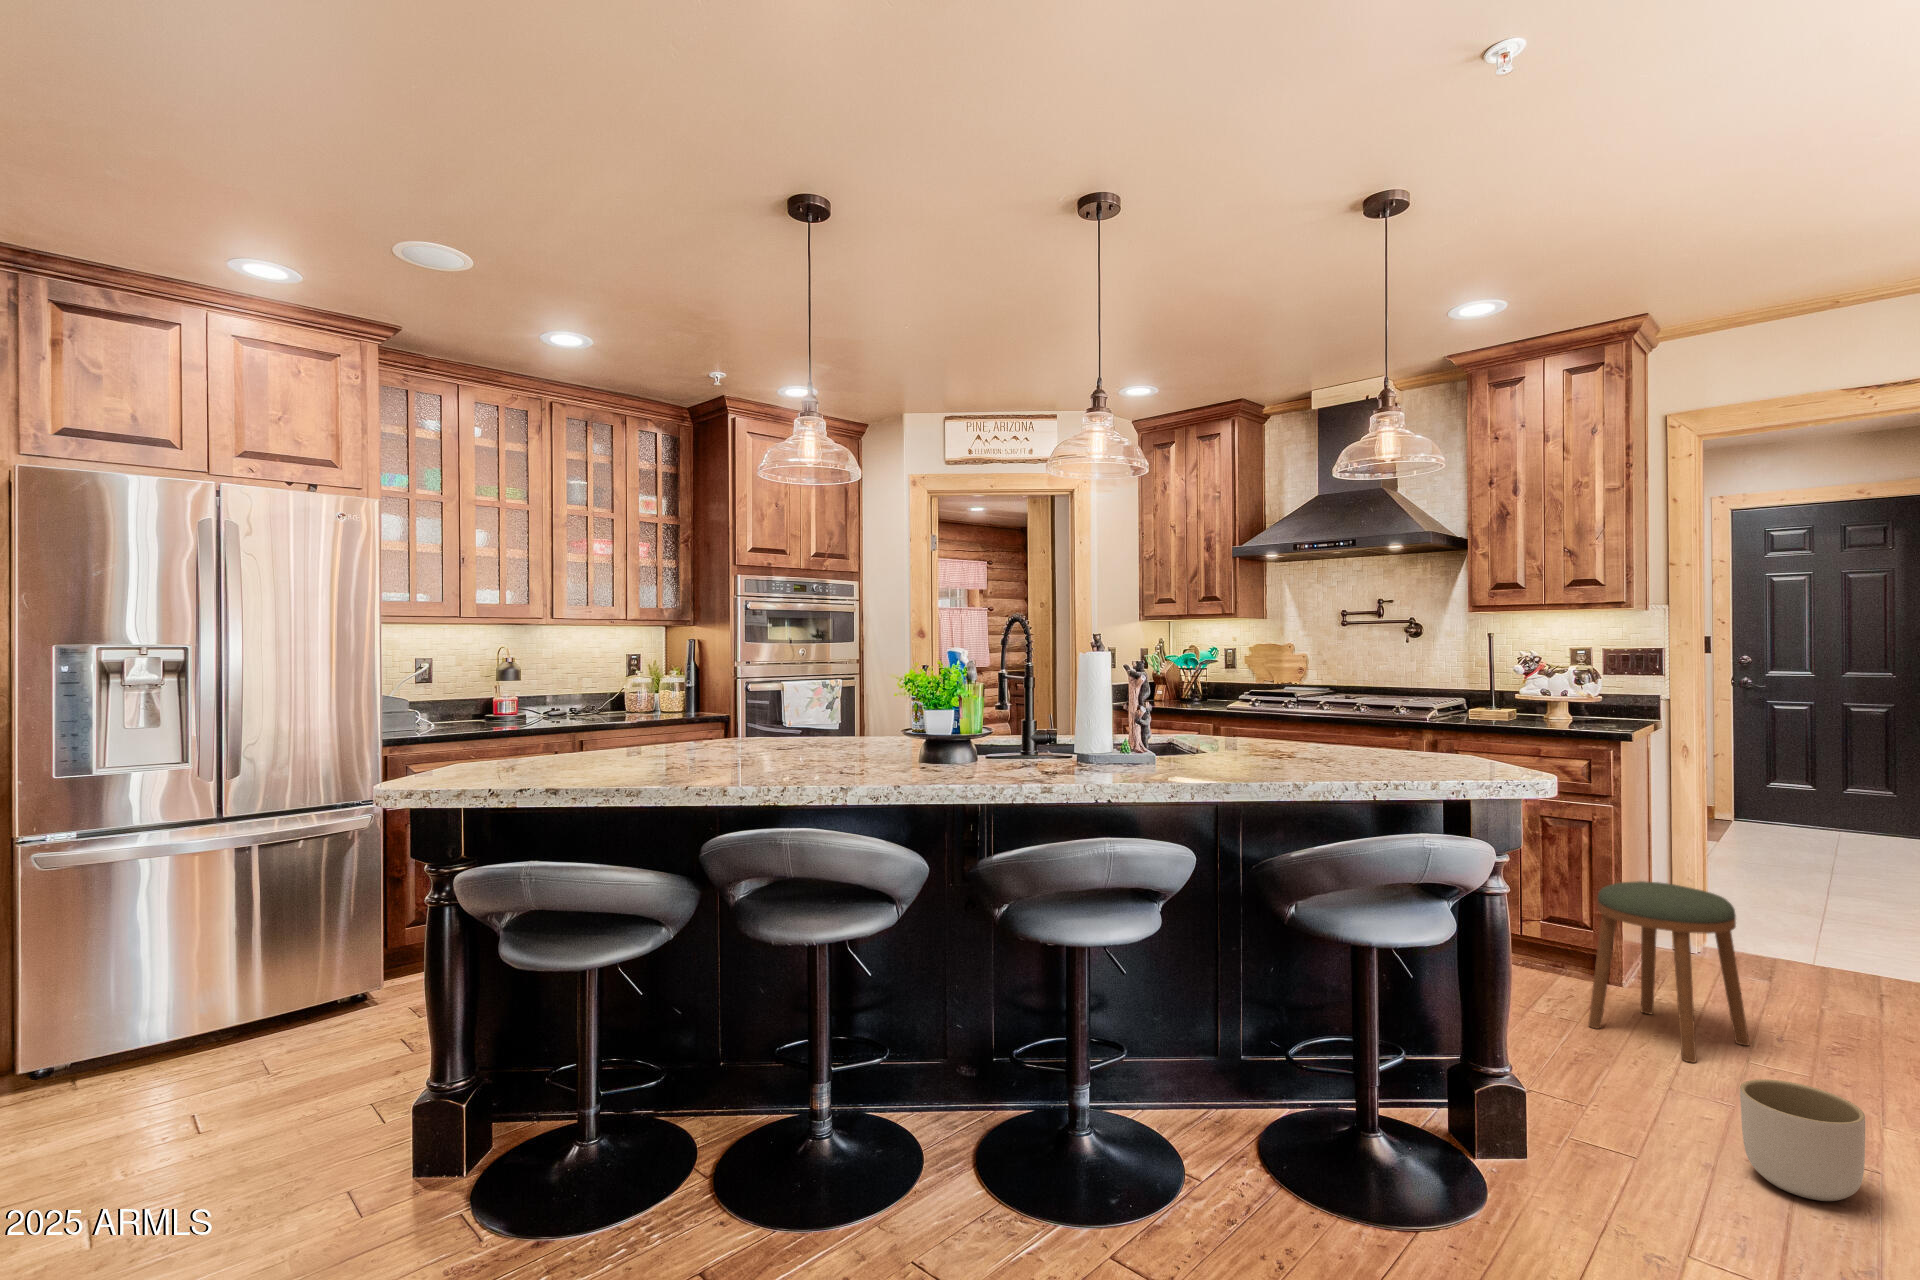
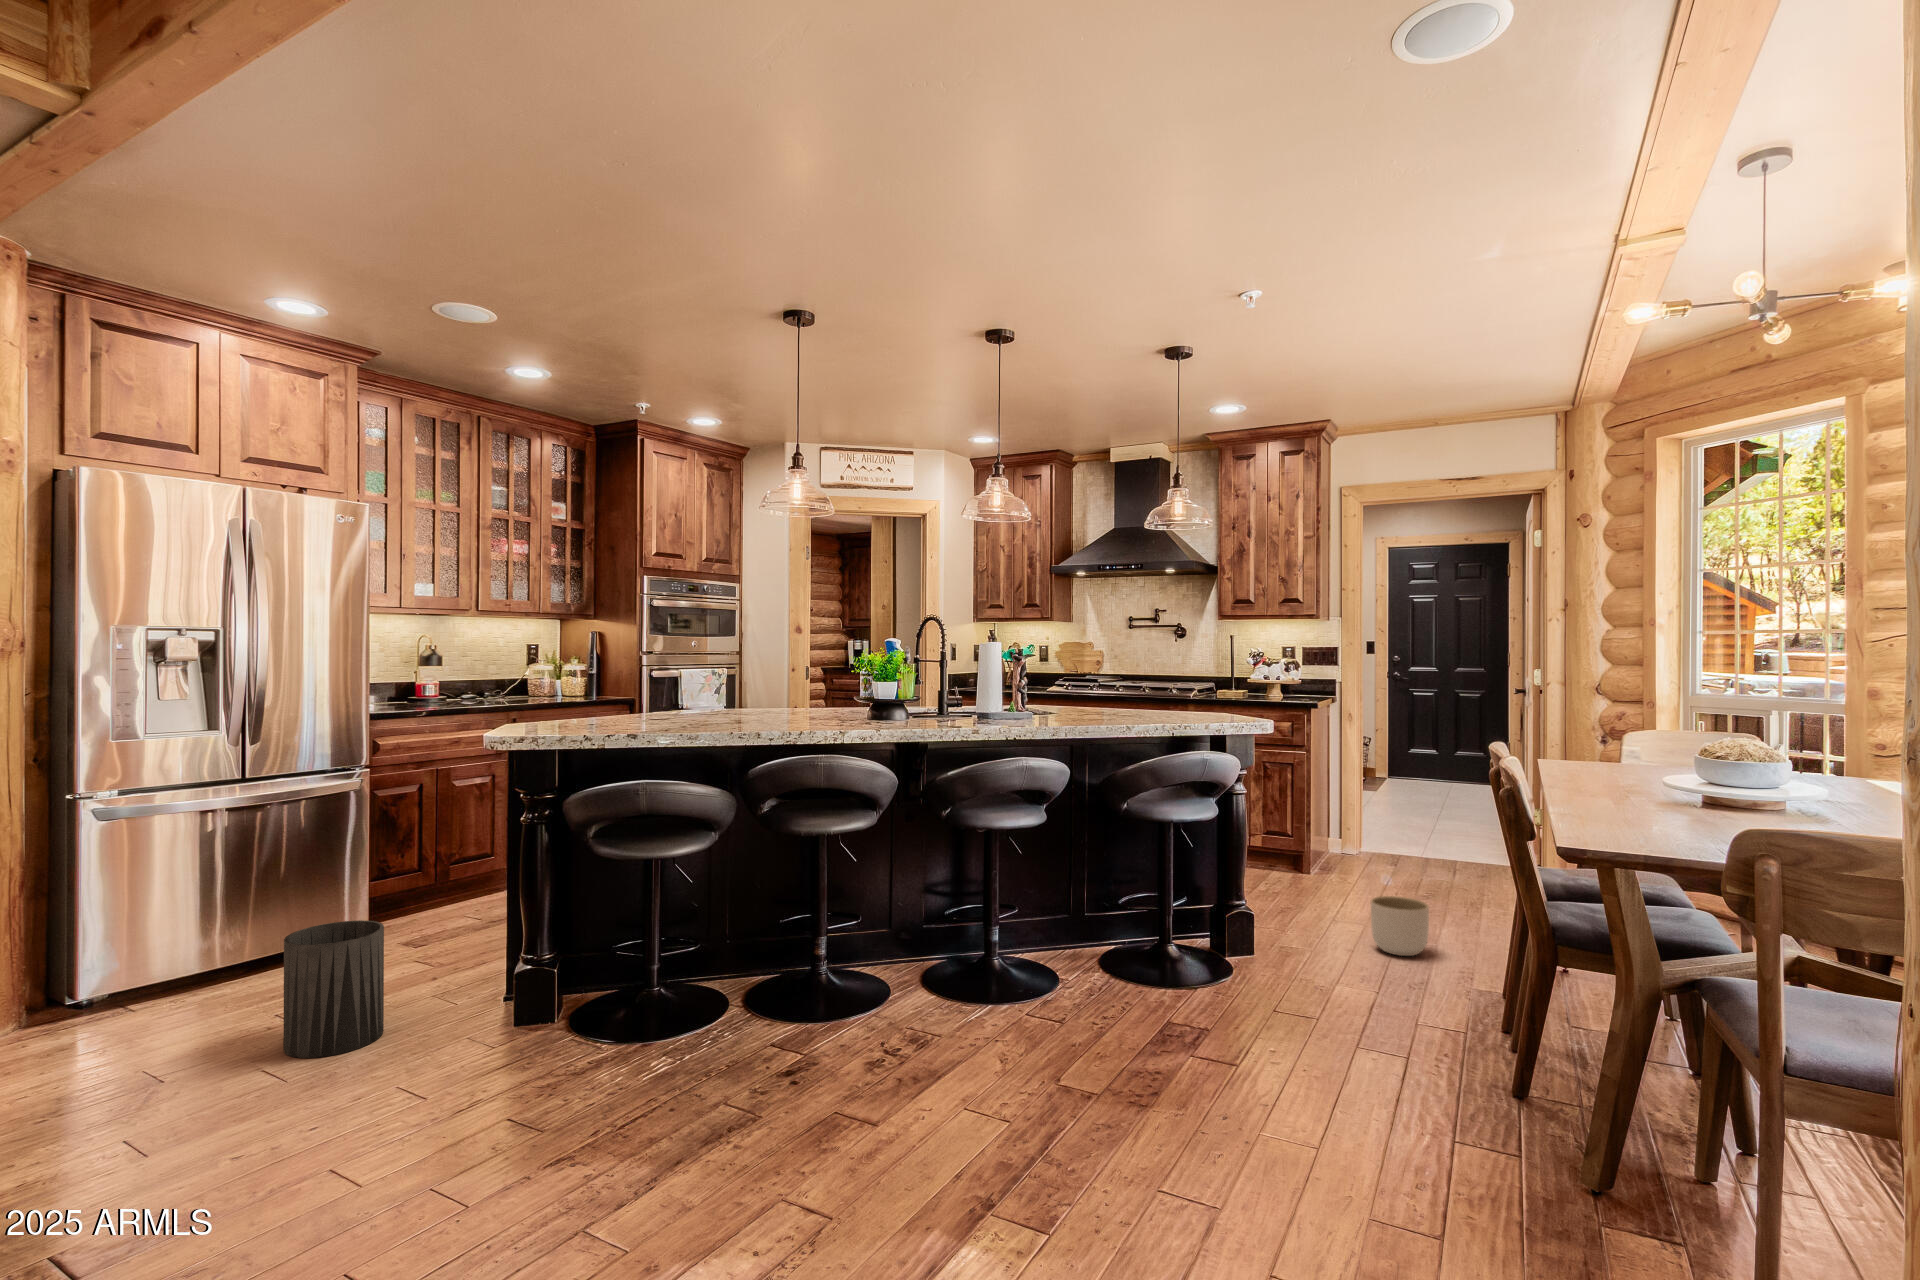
stool: present [1588,881,1749,1063] -> none [1292,798,1381,906]
trash can: none [104,1017,245,1210] -> present [283,920,384,1058]

